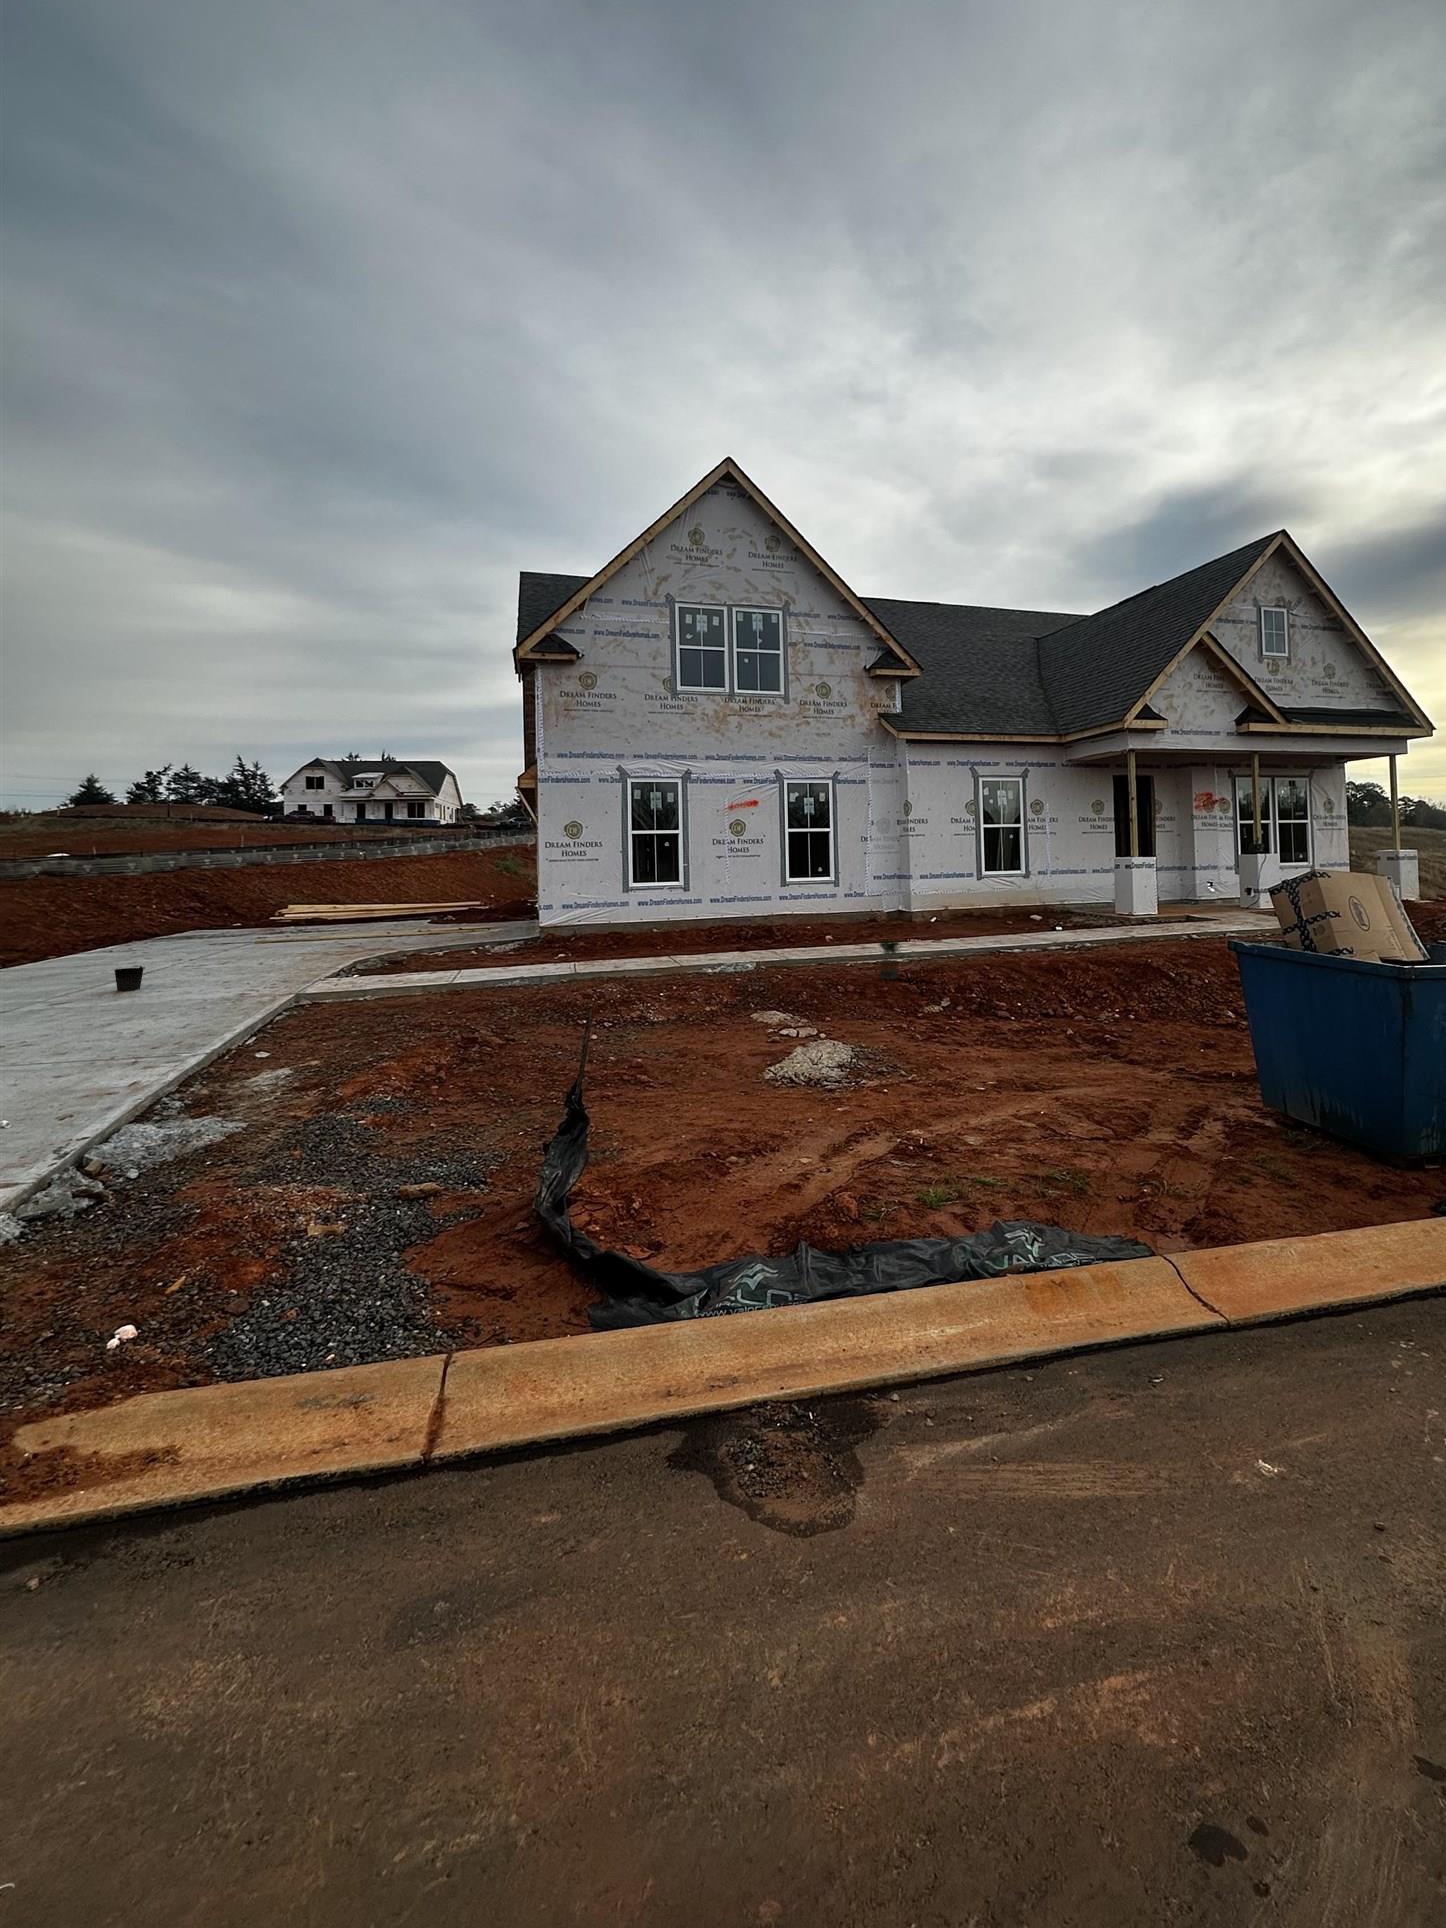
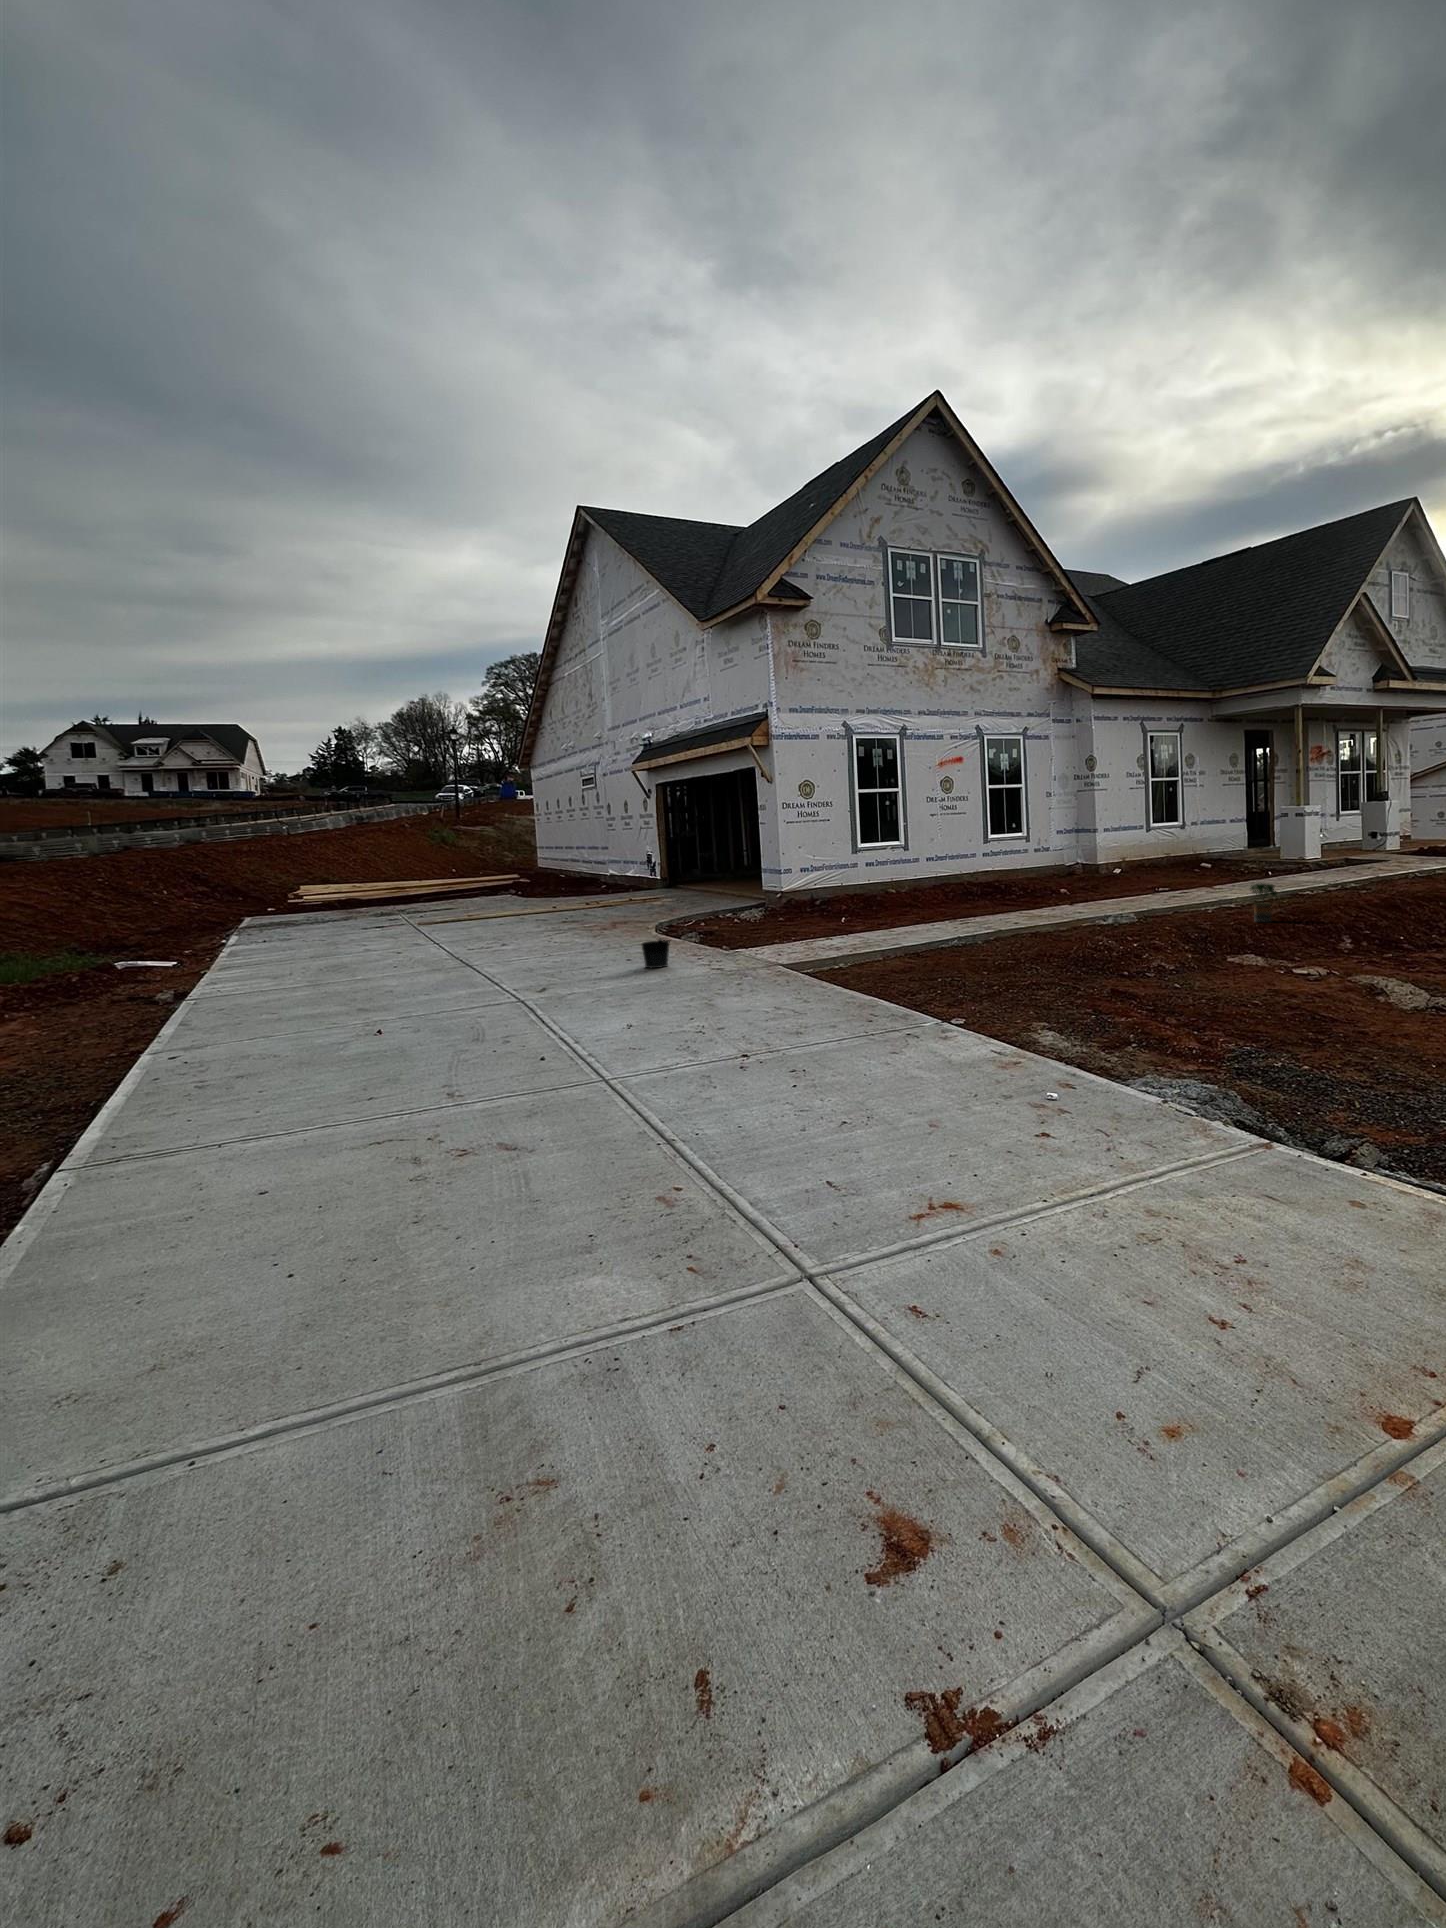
bucket: present [114,966,145,991] -> present [642,939,670,968]

